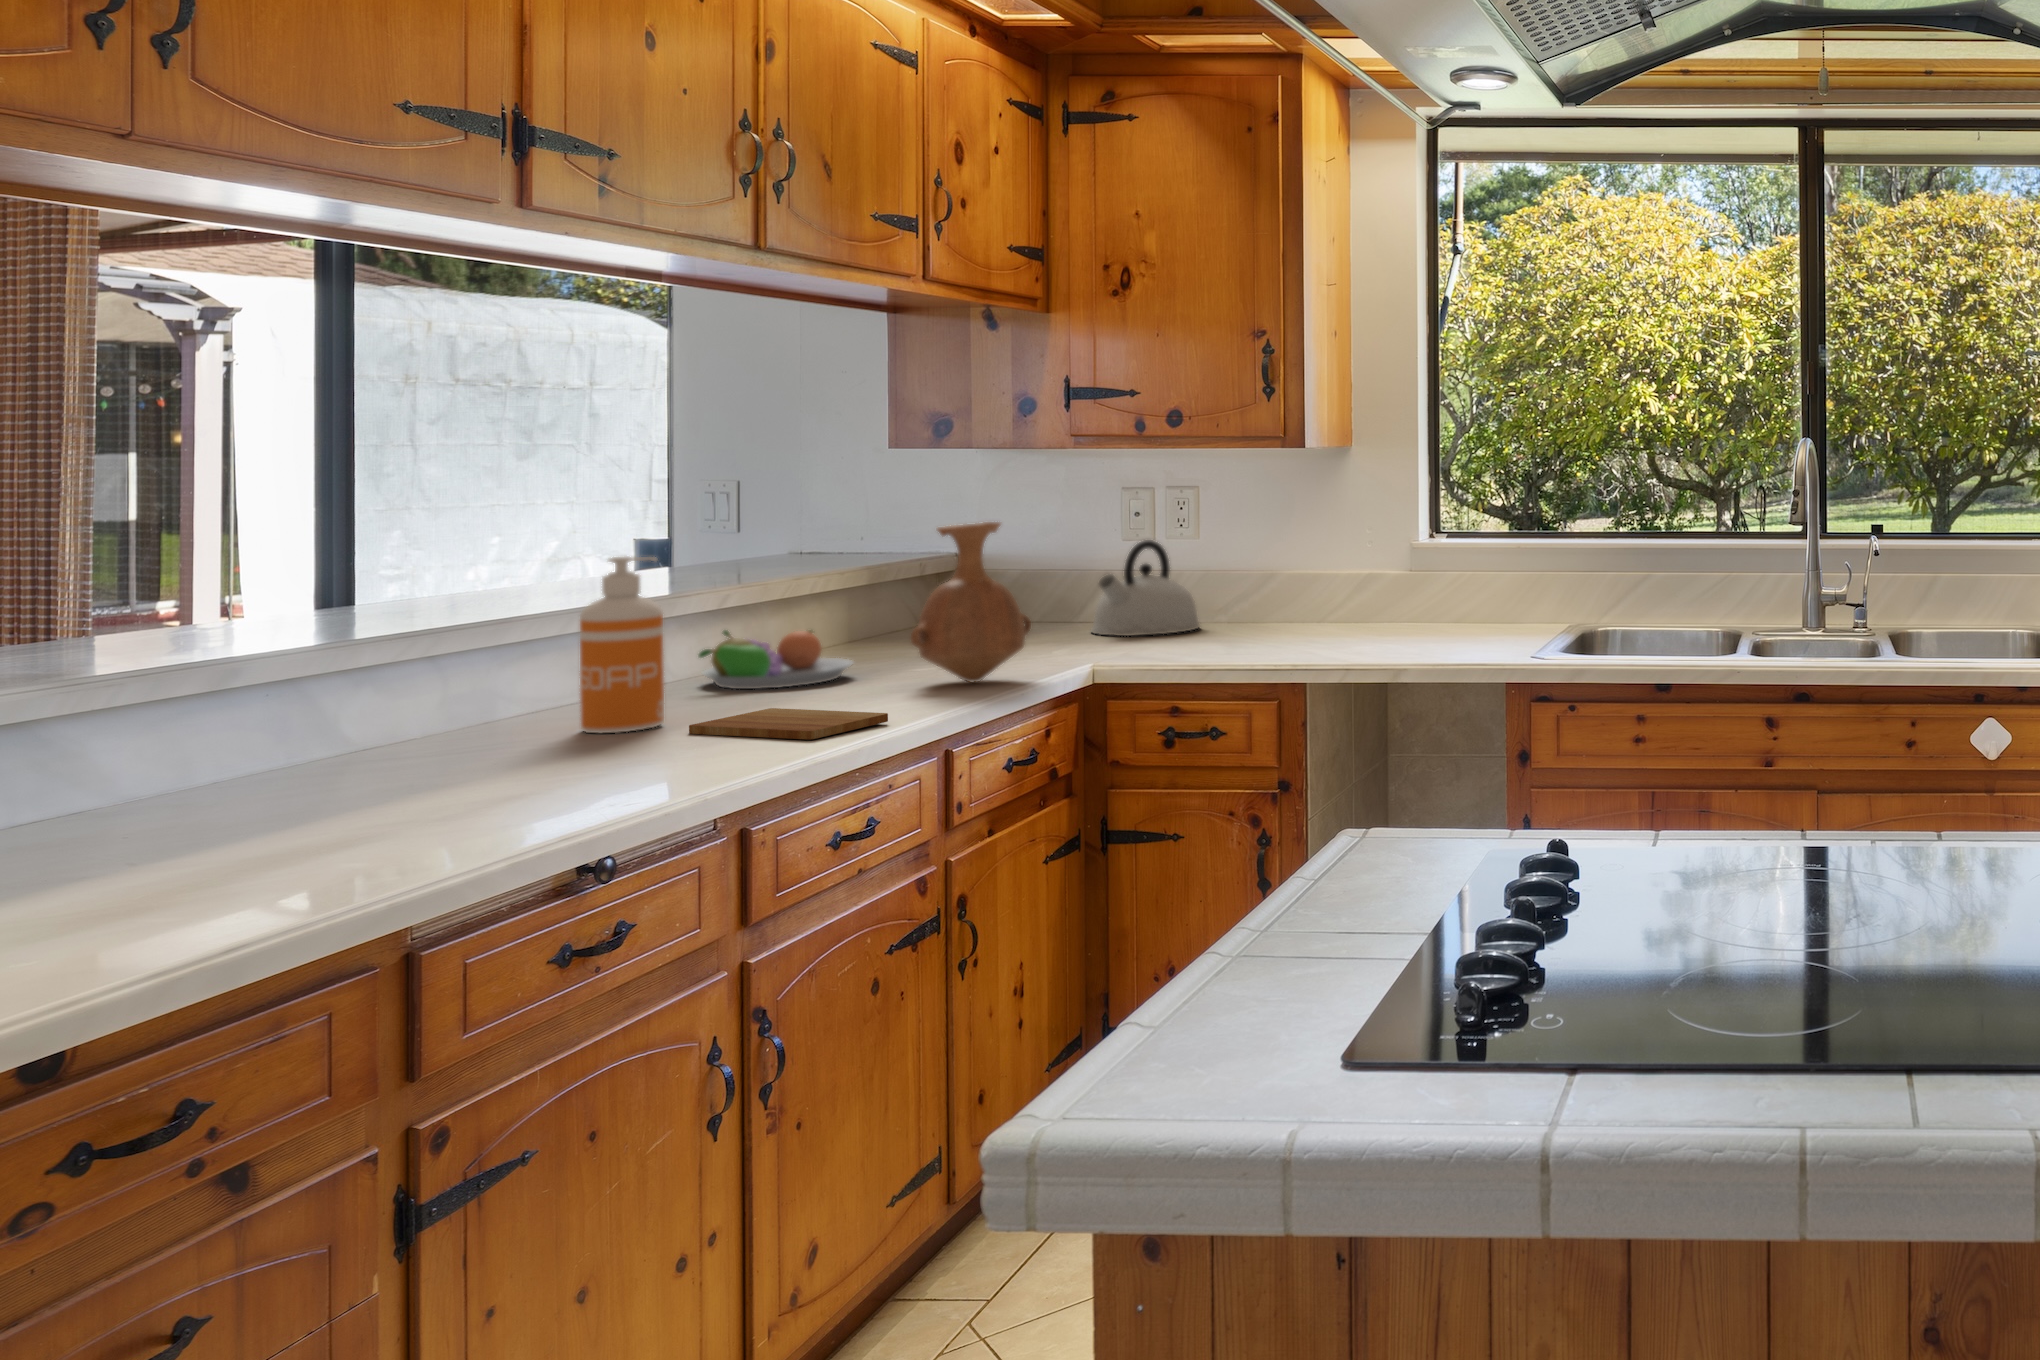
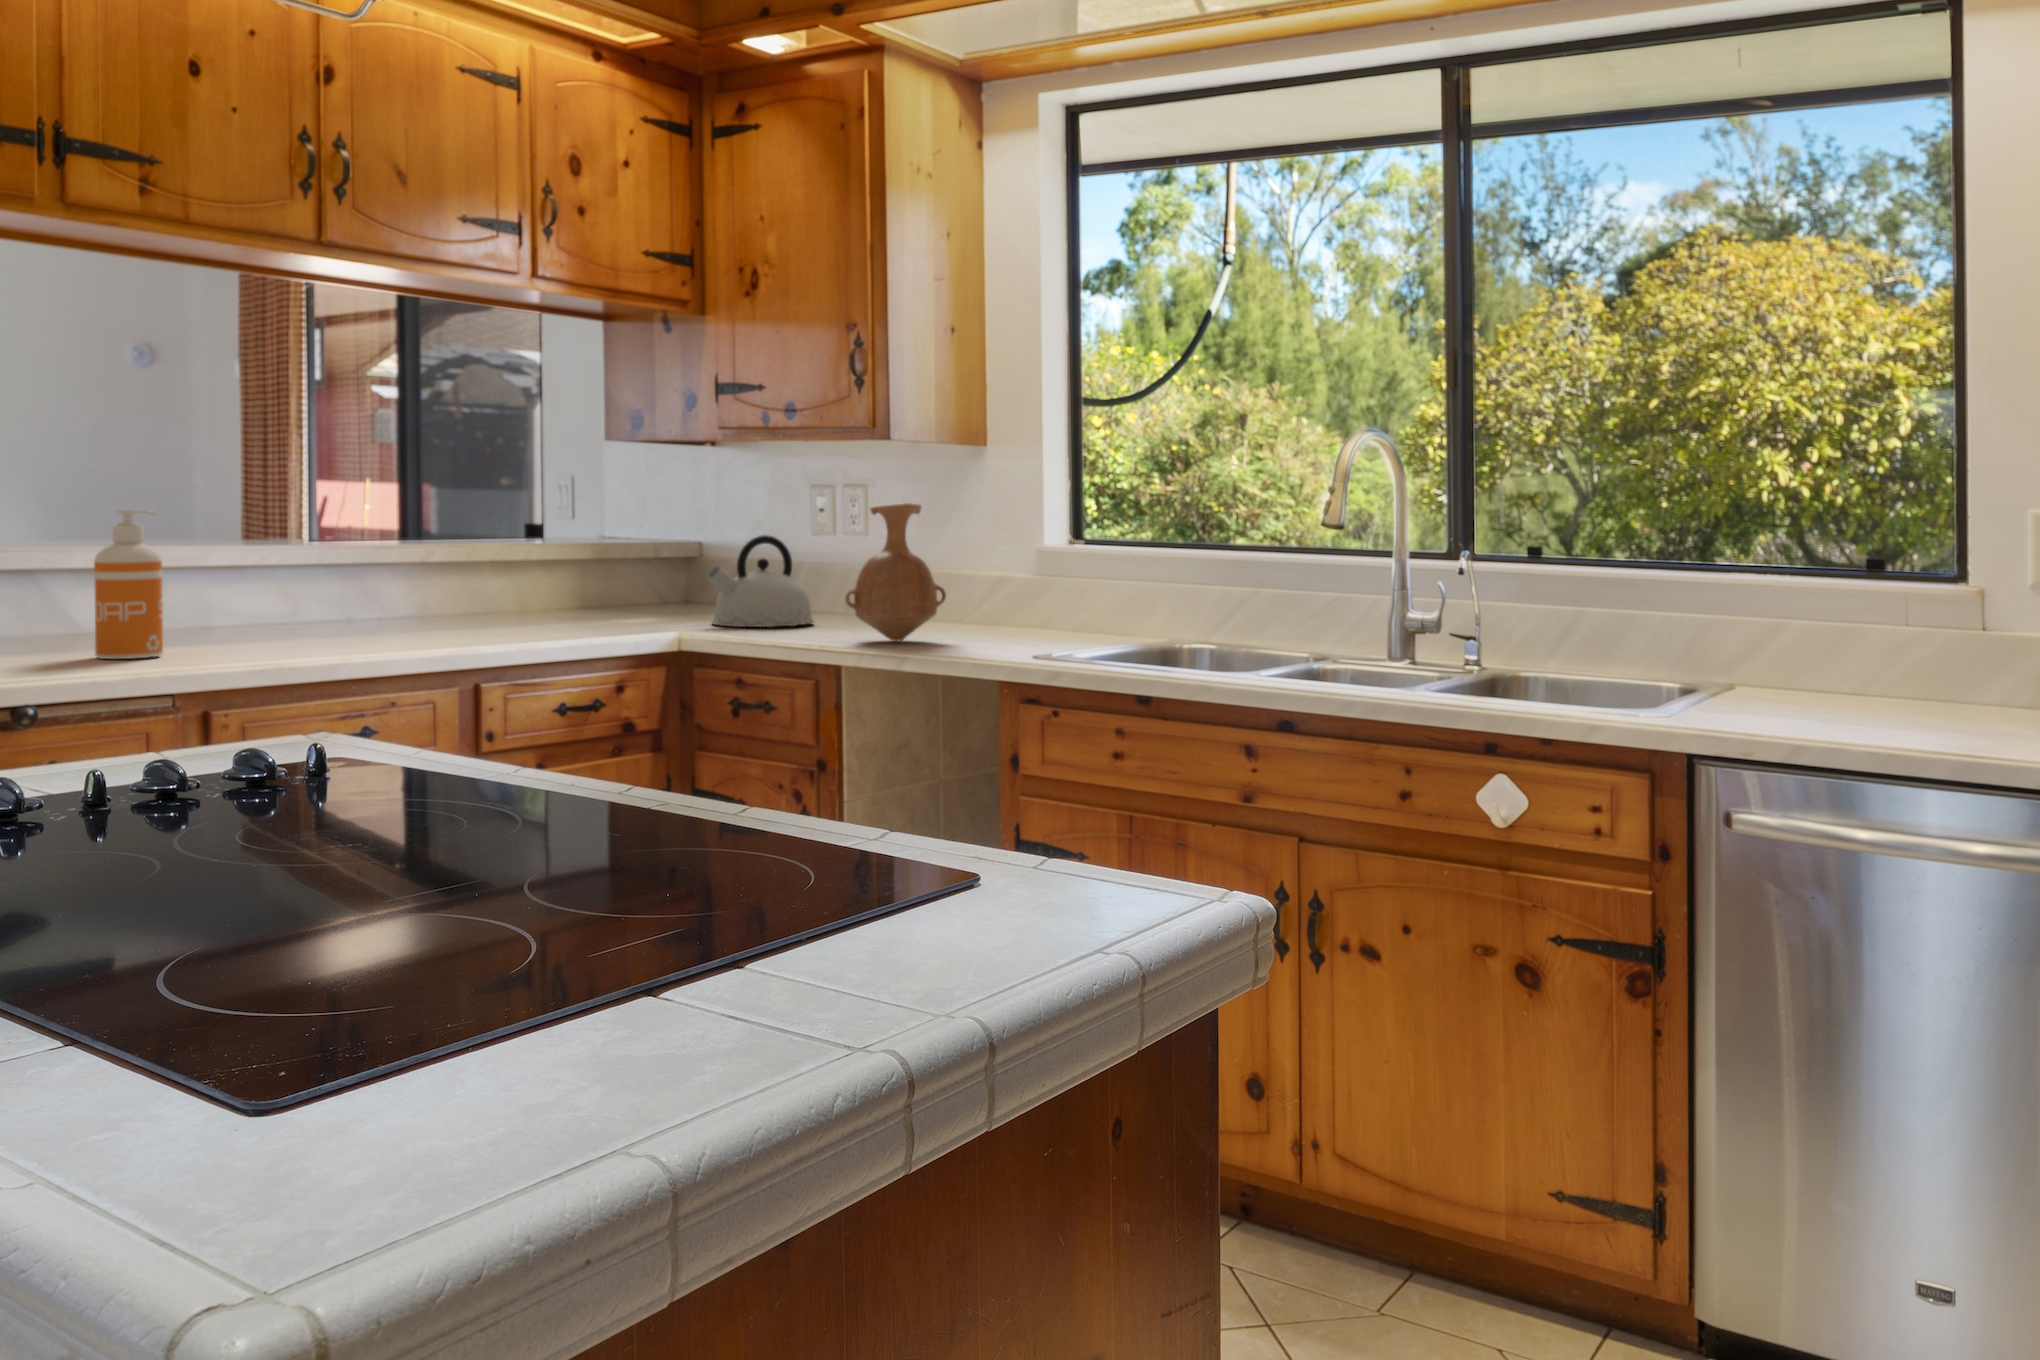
vase: present [911,522,1031,682] -> present [845,503,946,641]
fruit bowl: present [699,630,852,689] -> none [278,589,419,641]
cutting board: present [689,708,888,740] -> none [148,651,288,674]

